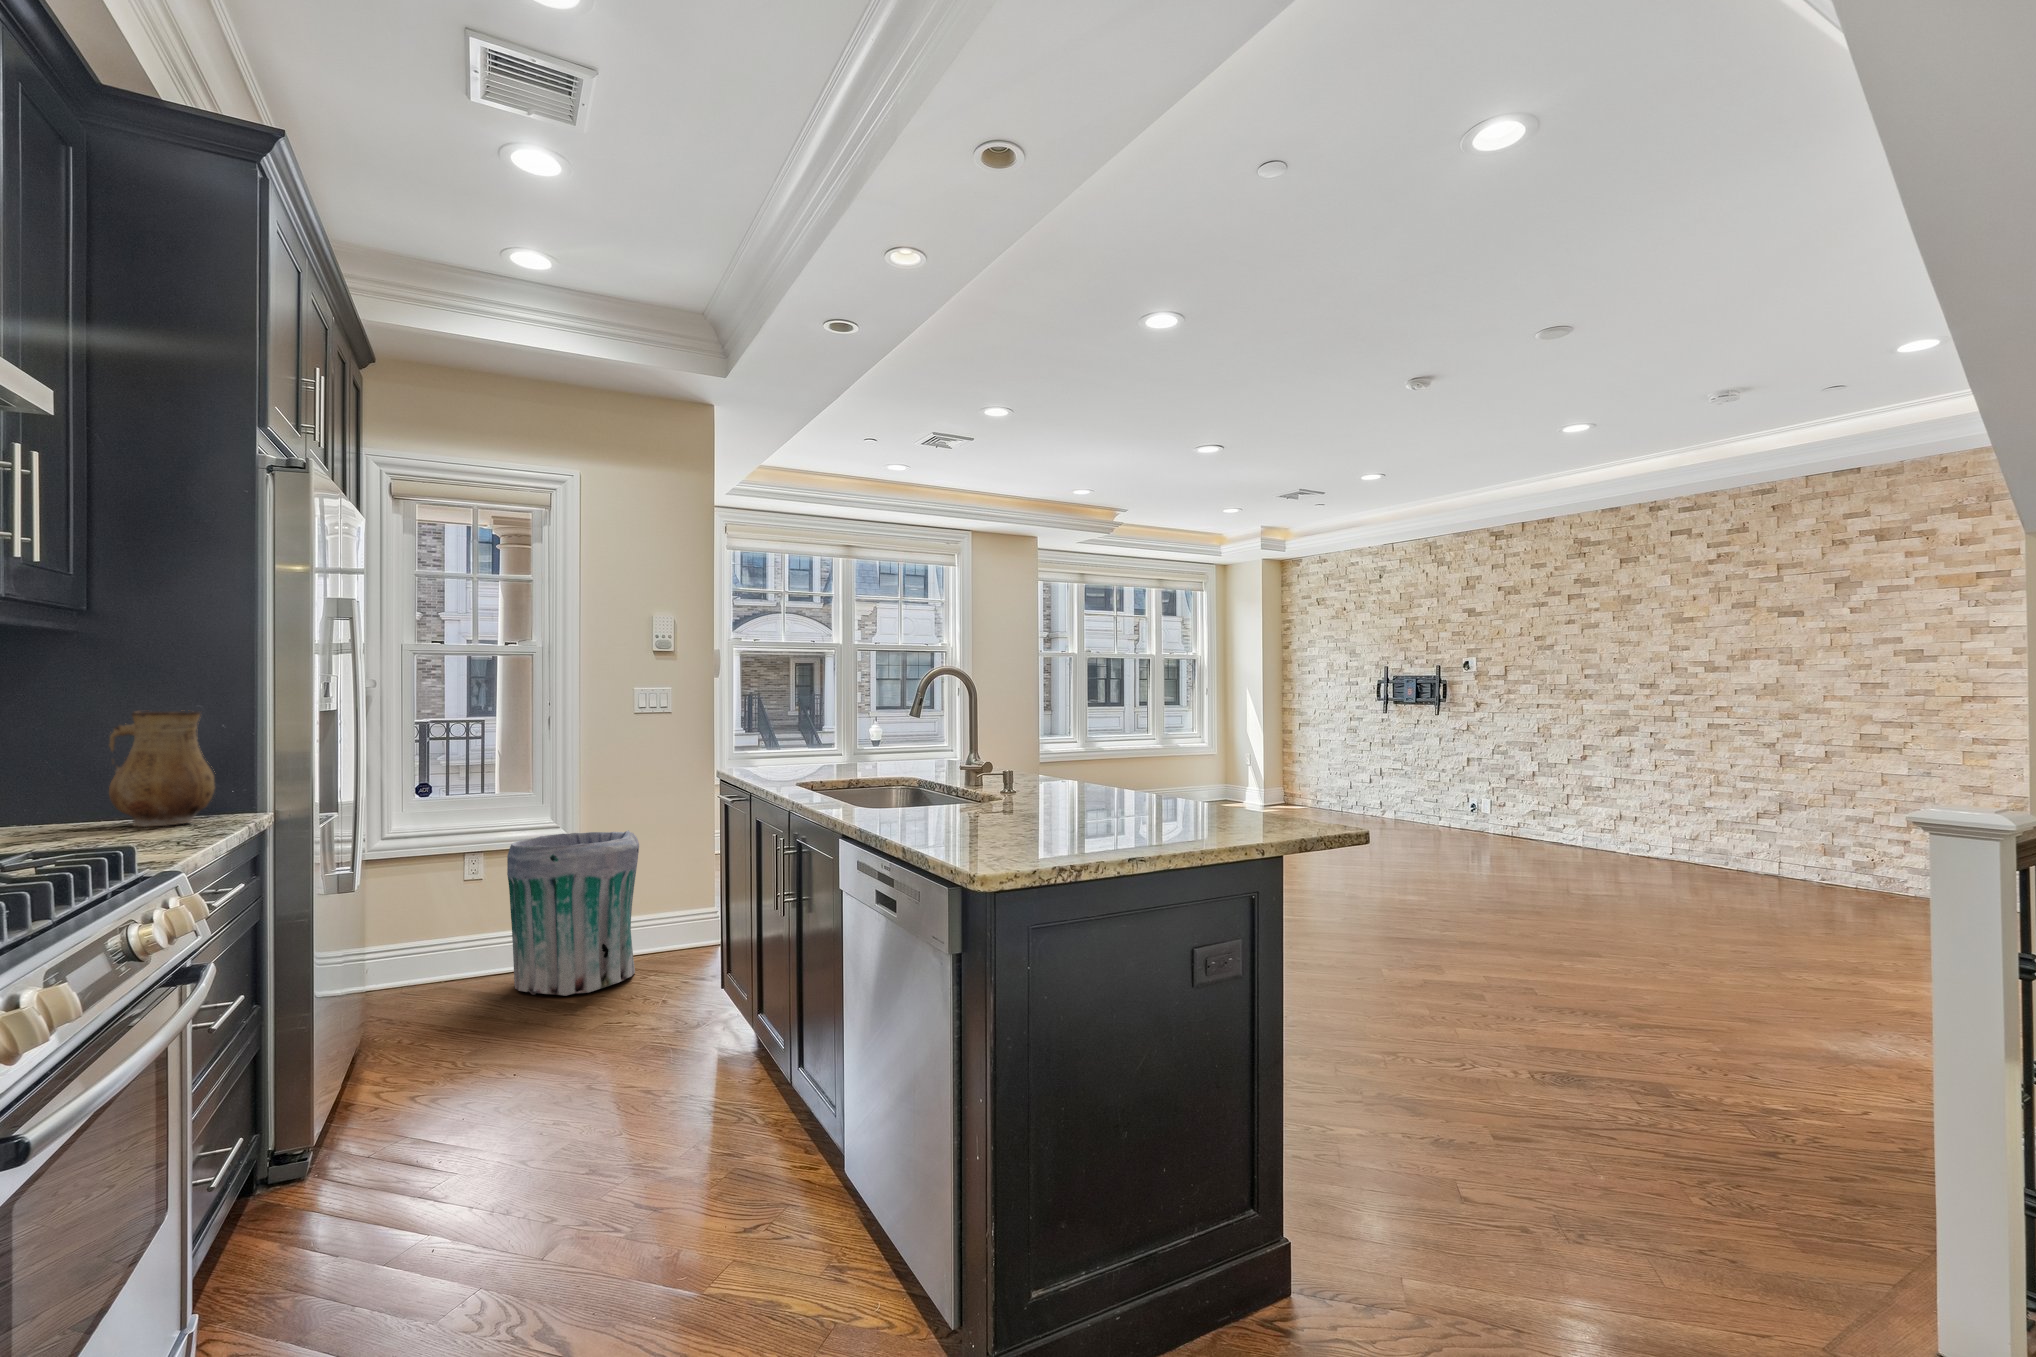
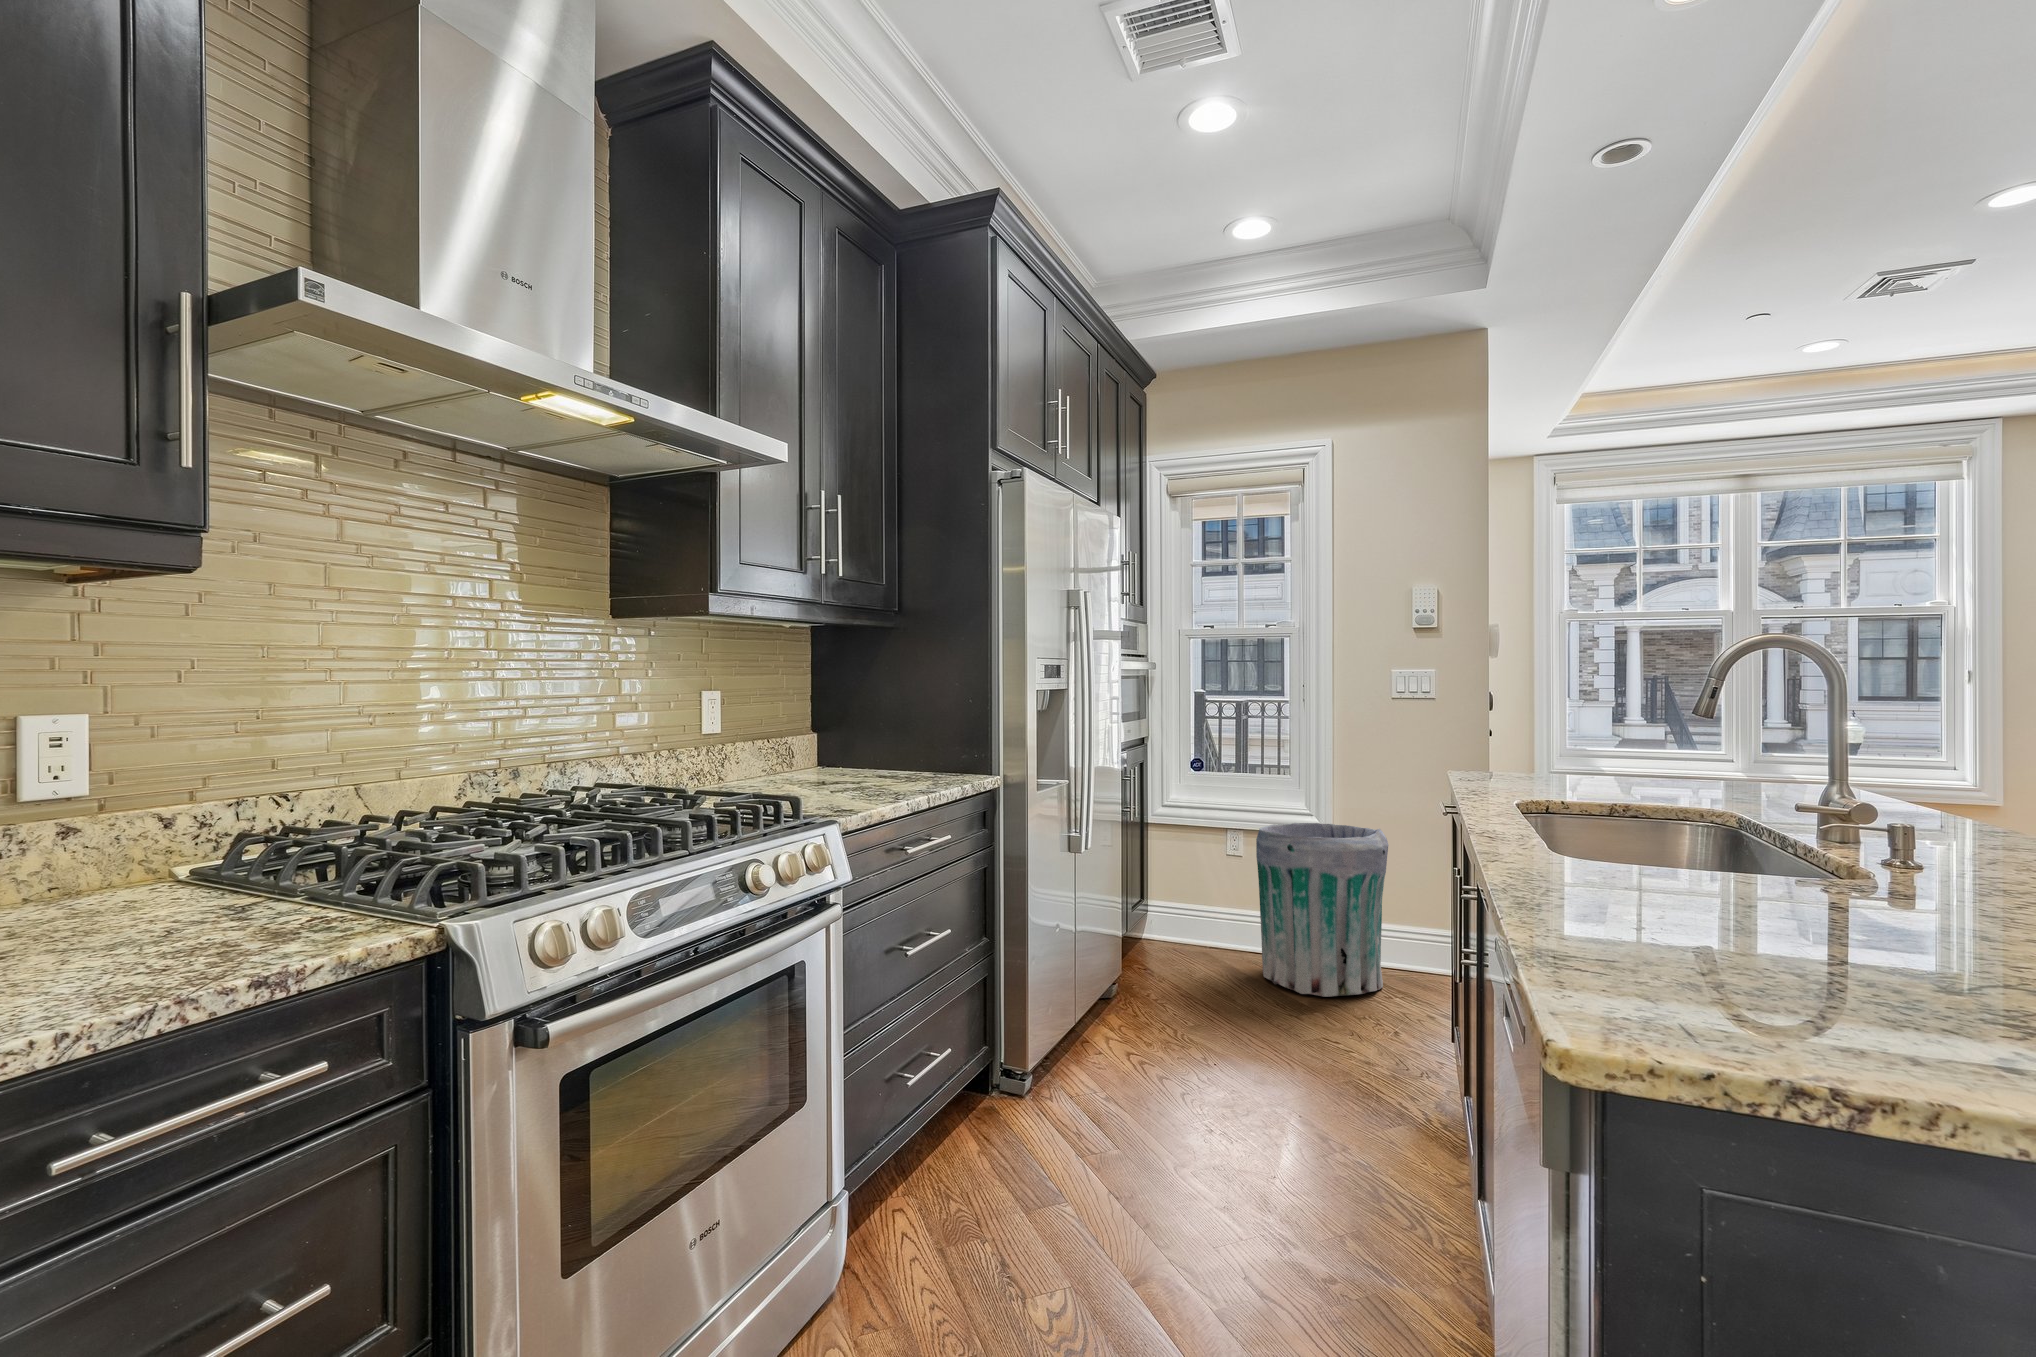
ceramic pitcher: present [109,711,215,827] -> none [892,689,955,781]

